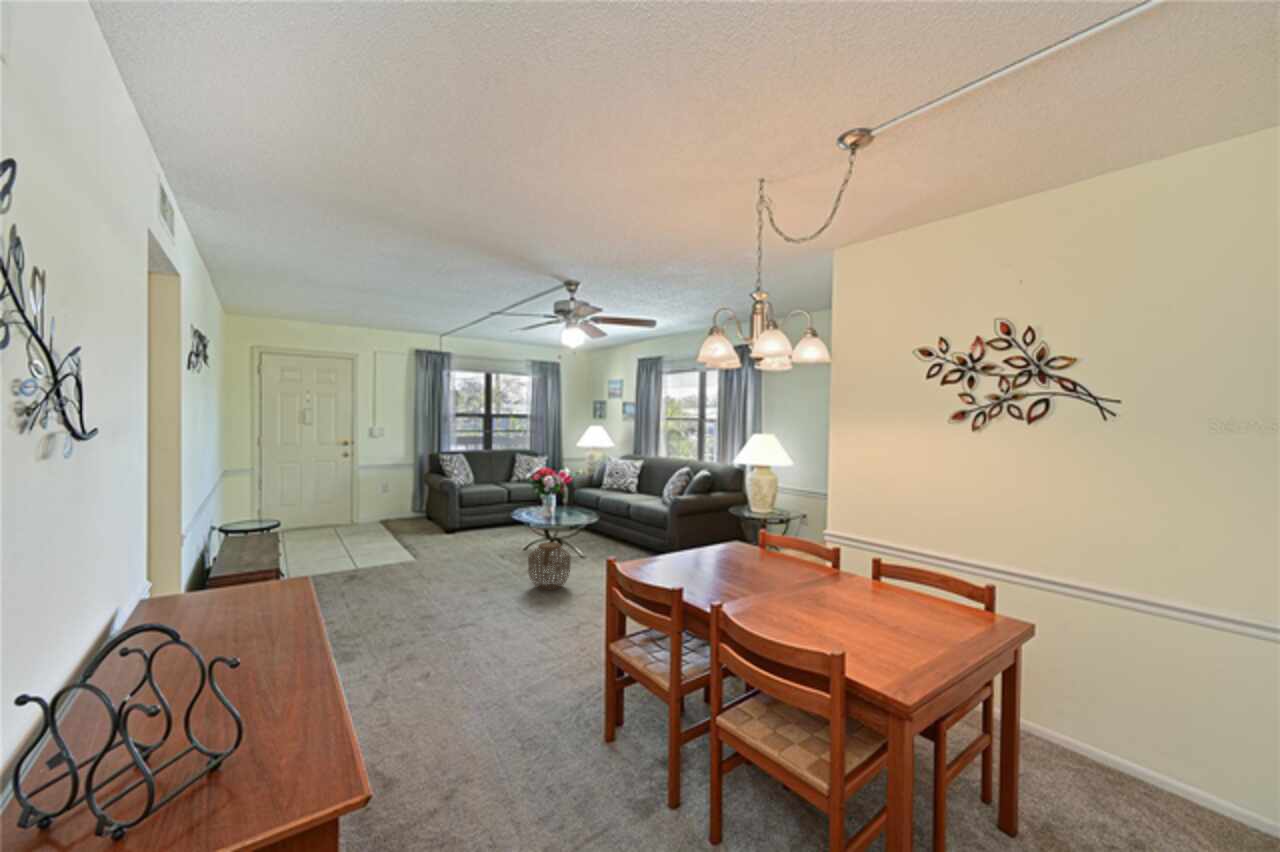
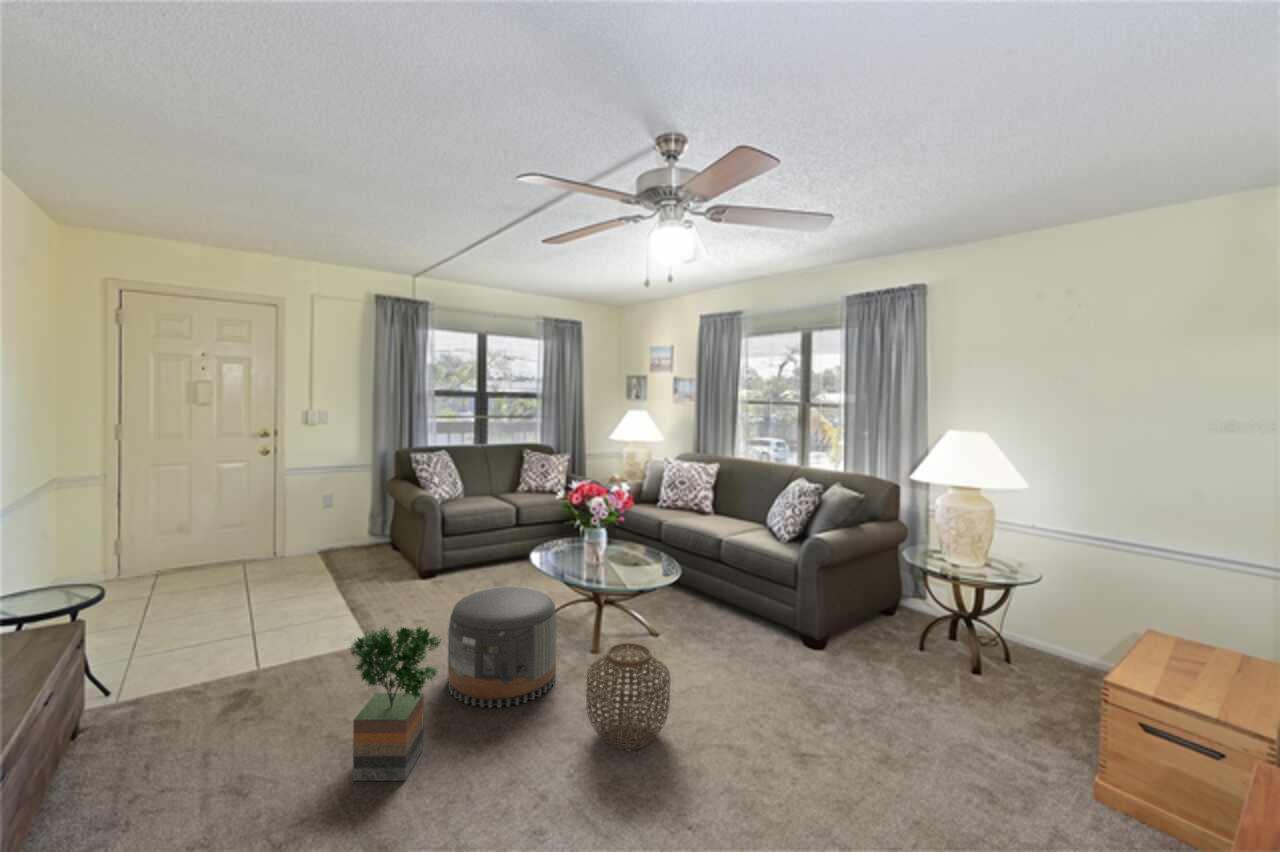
pouf: none [461,523,520,579] -> present [448,587,557,708]
potted tree: none [414,528,458,596] -> present [350,627,441,781]

